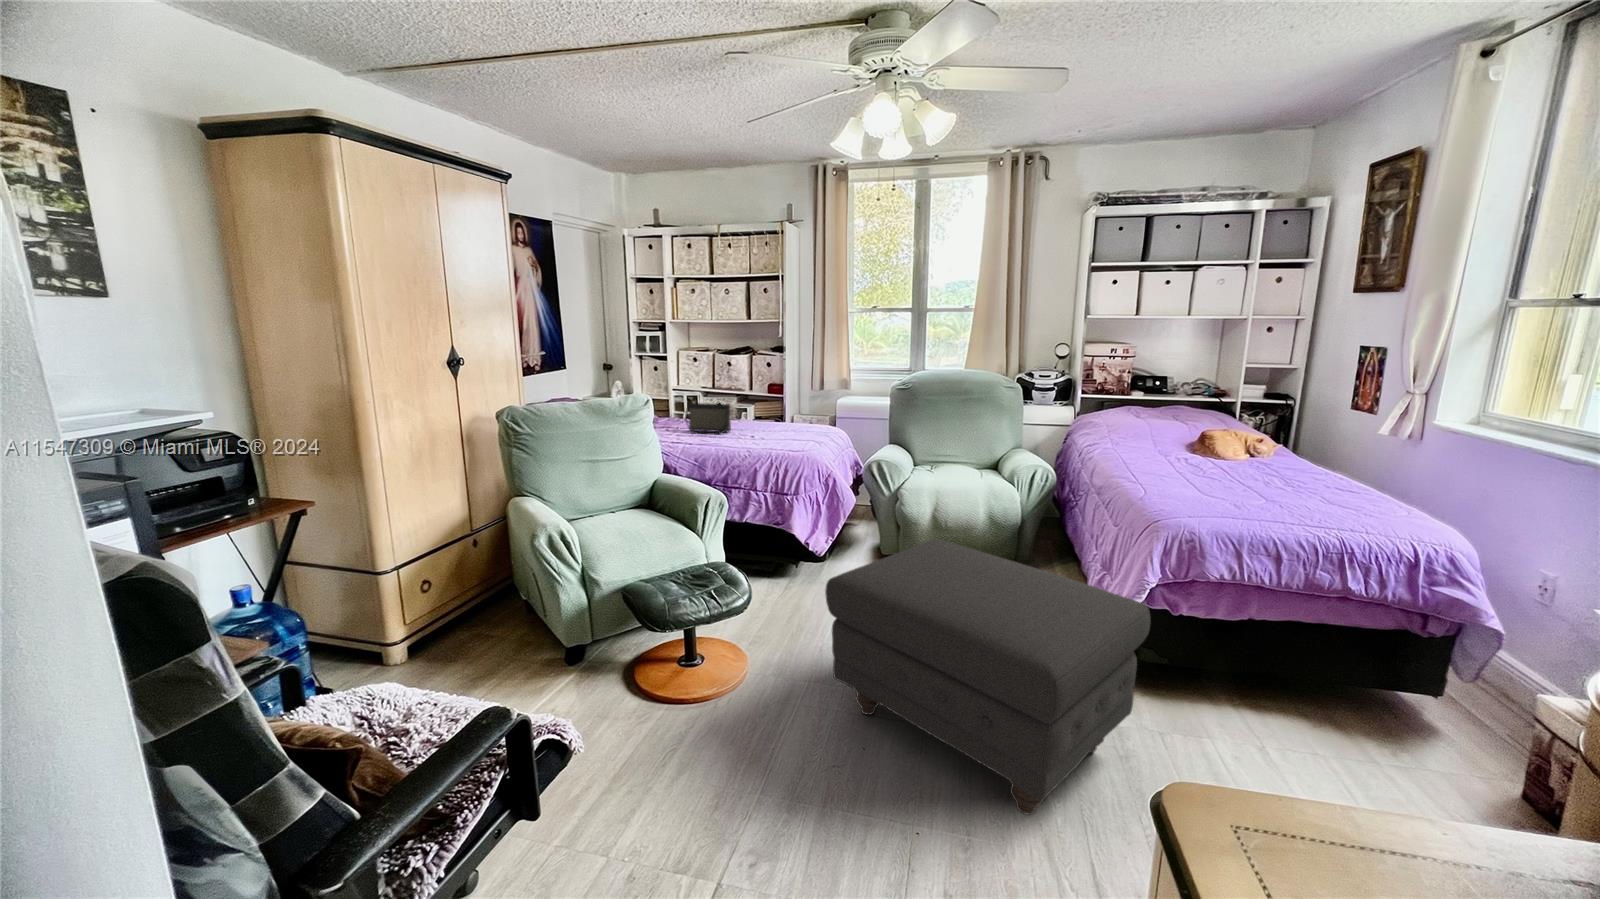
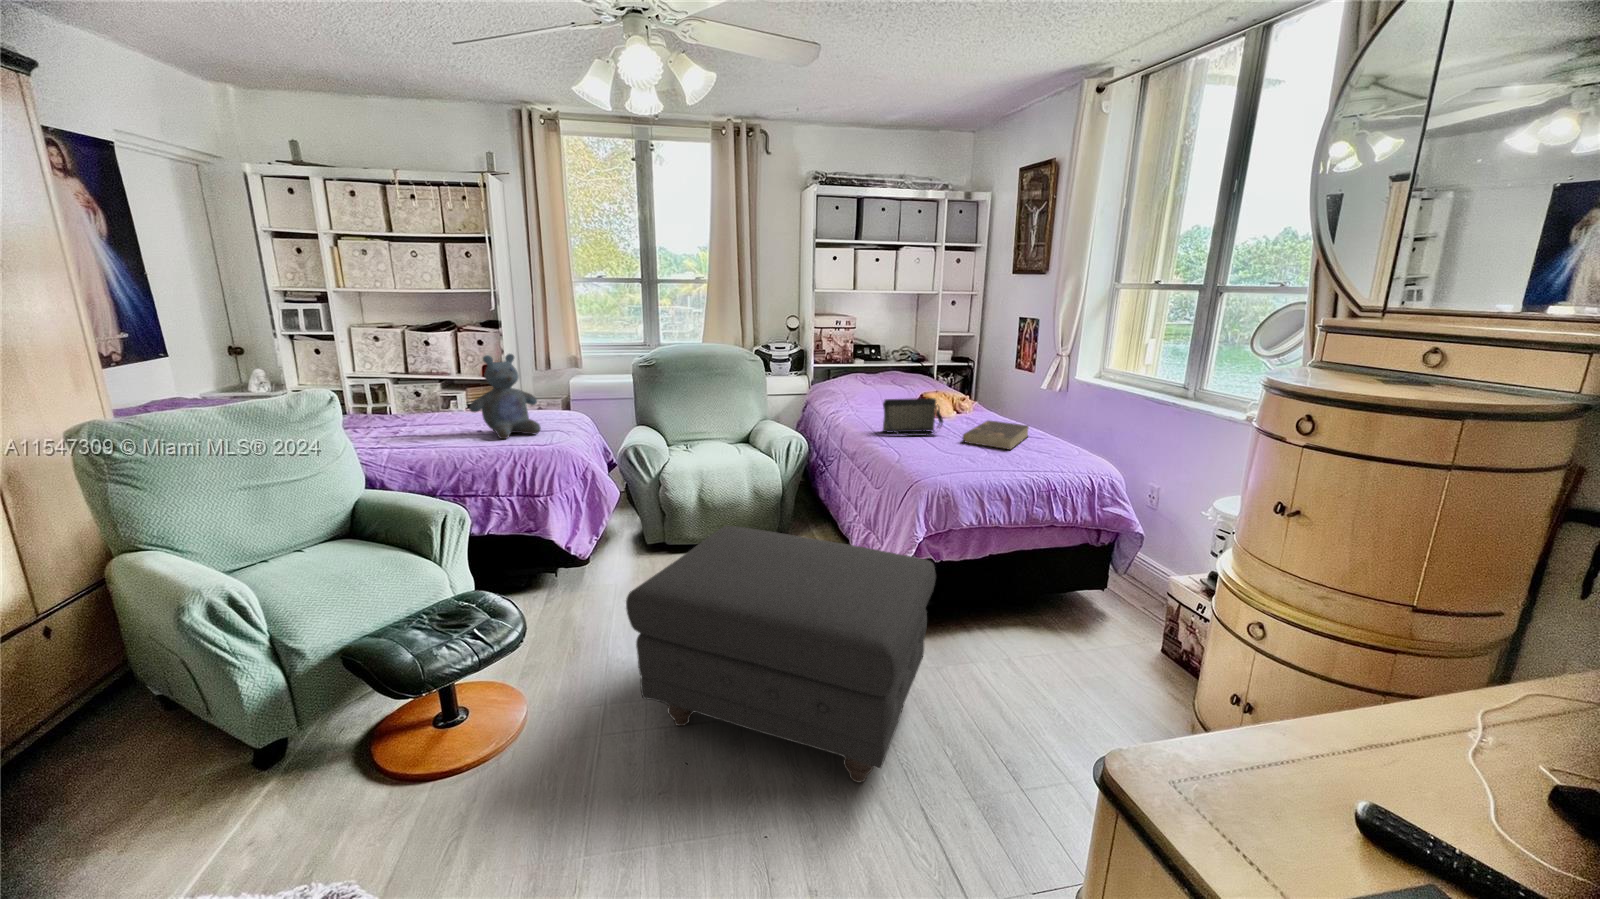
stuffed bear: none [744,373,797,444] -> present [470,354,541,439]
handbag: present [685,403,731,434] -> present [883,398,943,436]
book: none [1238,467,1345,502] -> present [963,421,1029,450]

